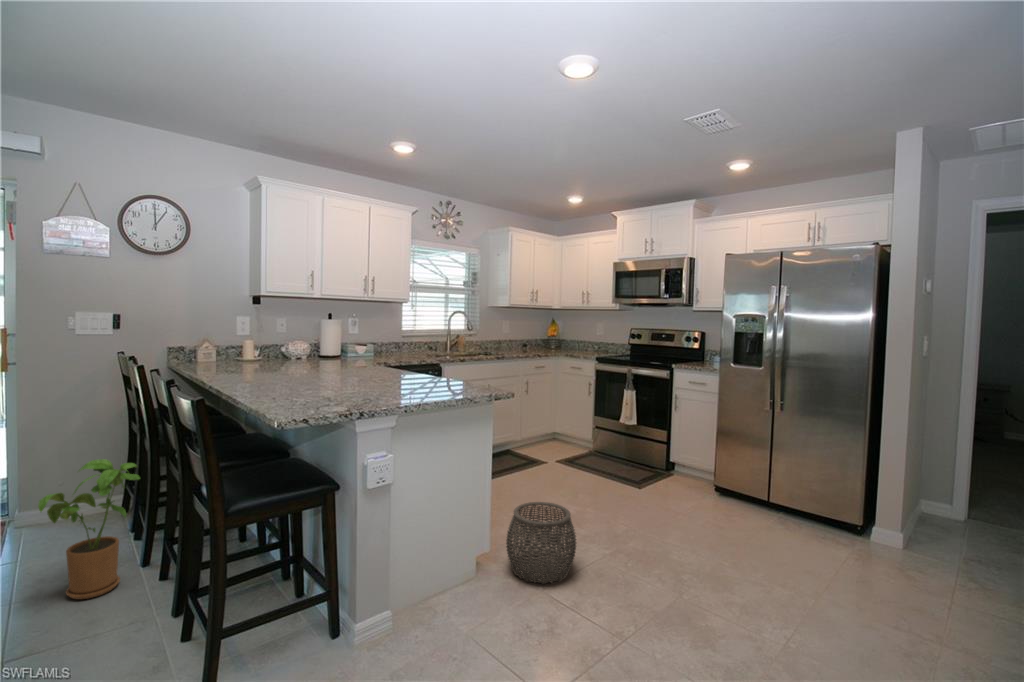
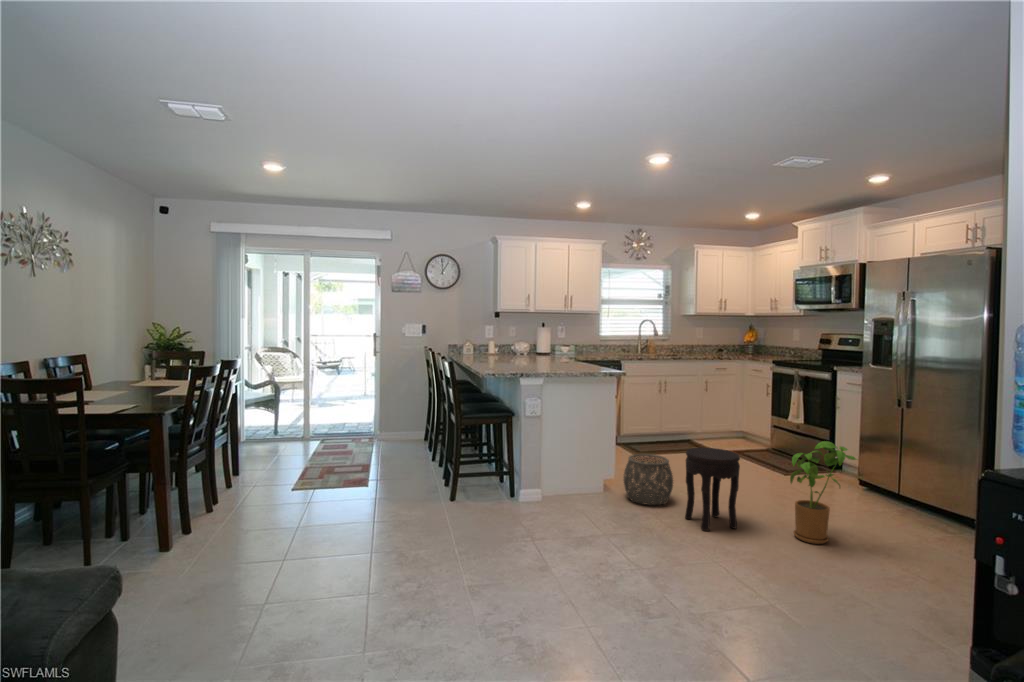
house plant: present [38,459,140,599] -> present [790,441,857,544]
side table: none [611,489,687,618] -> present [685,448,740,531]

